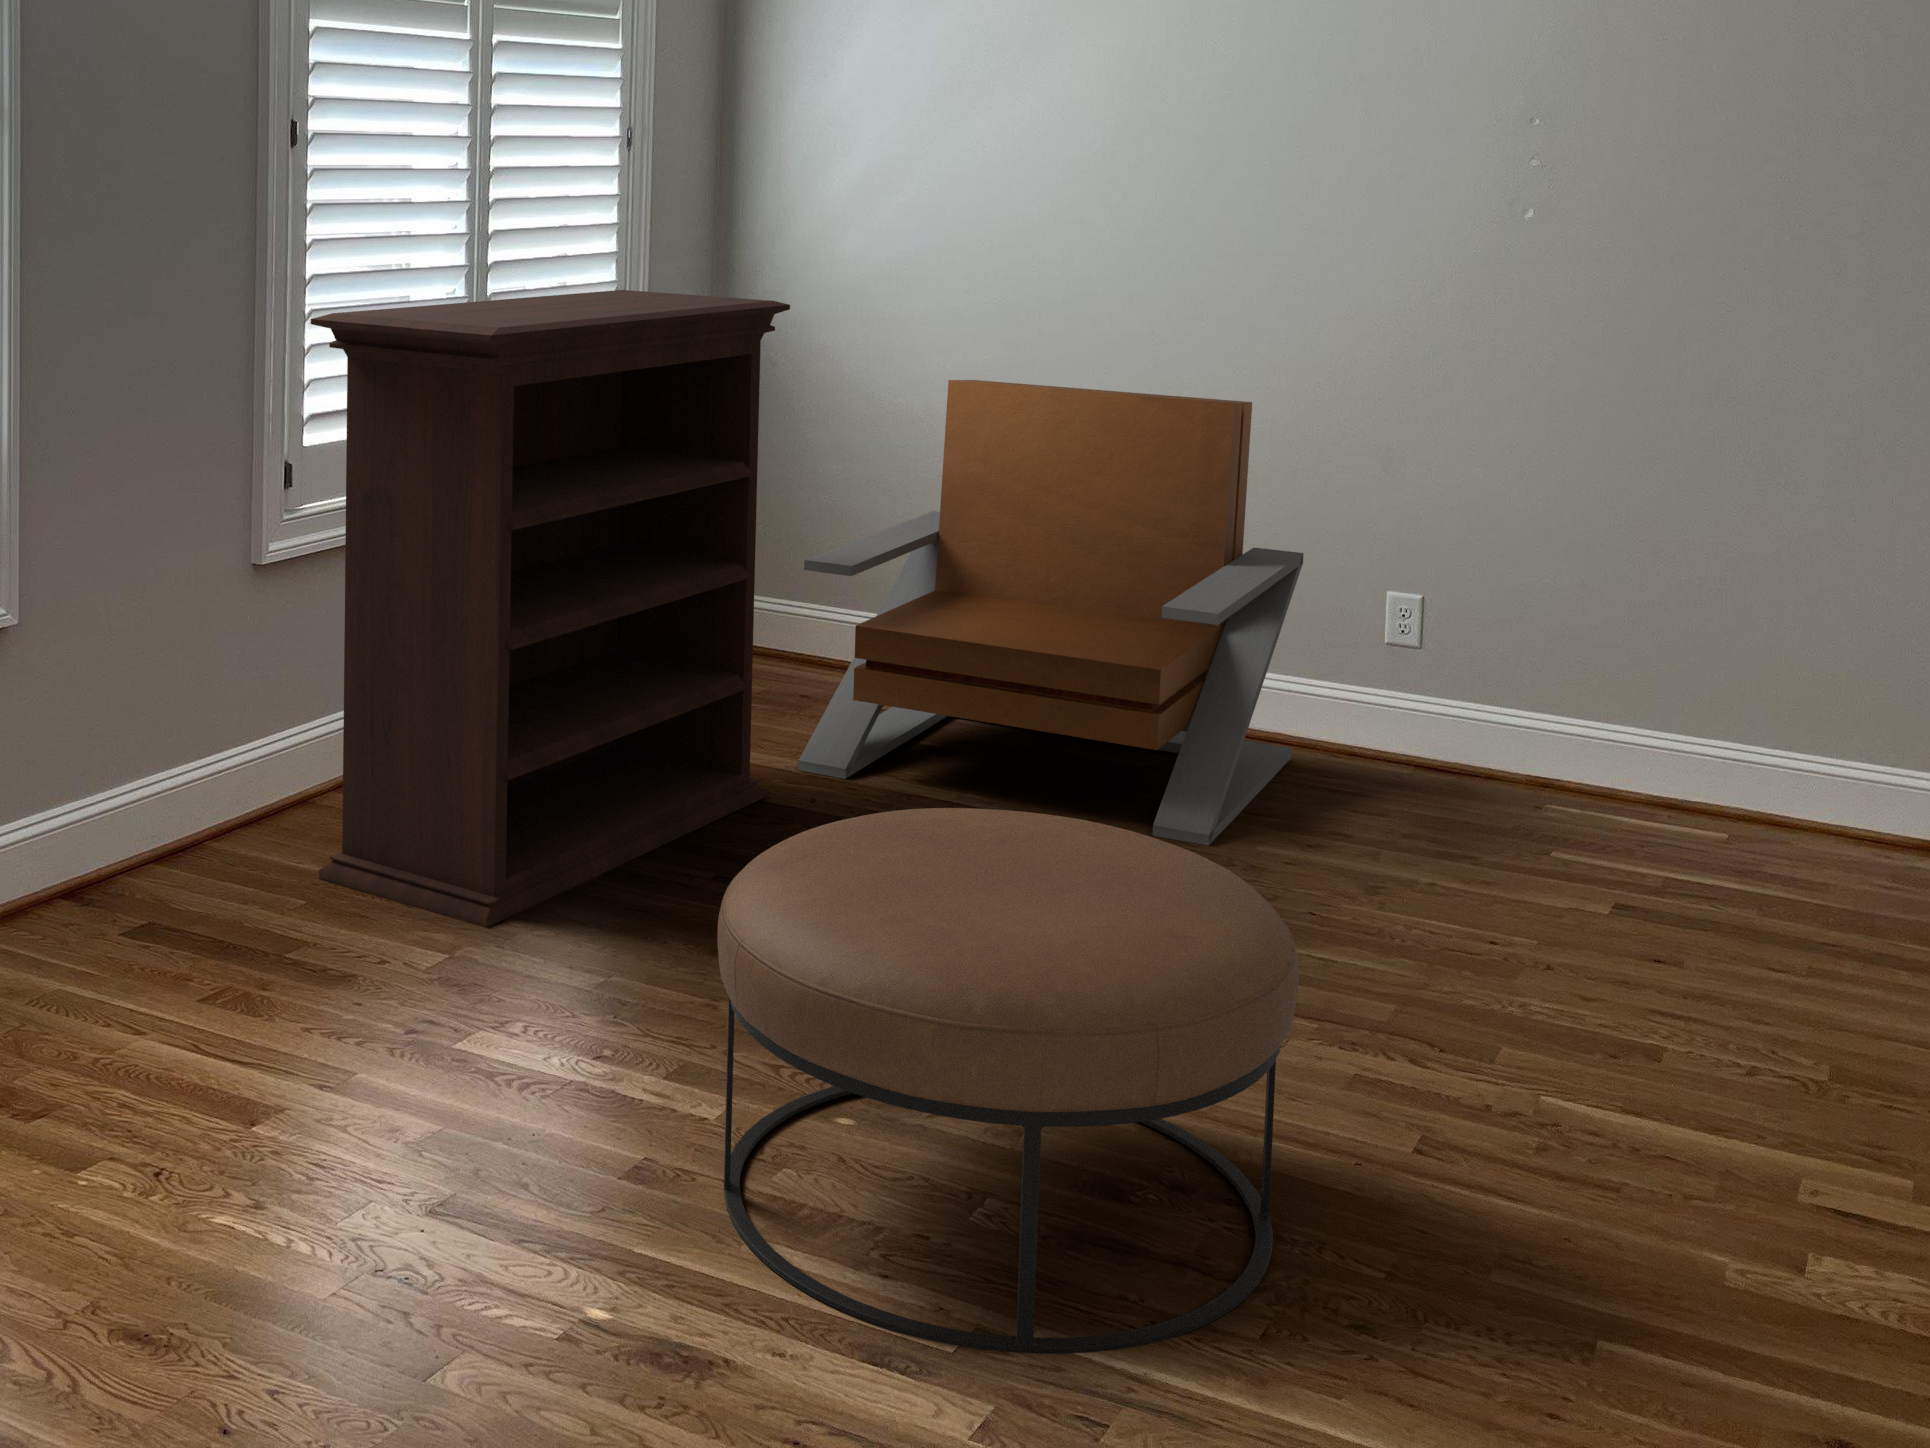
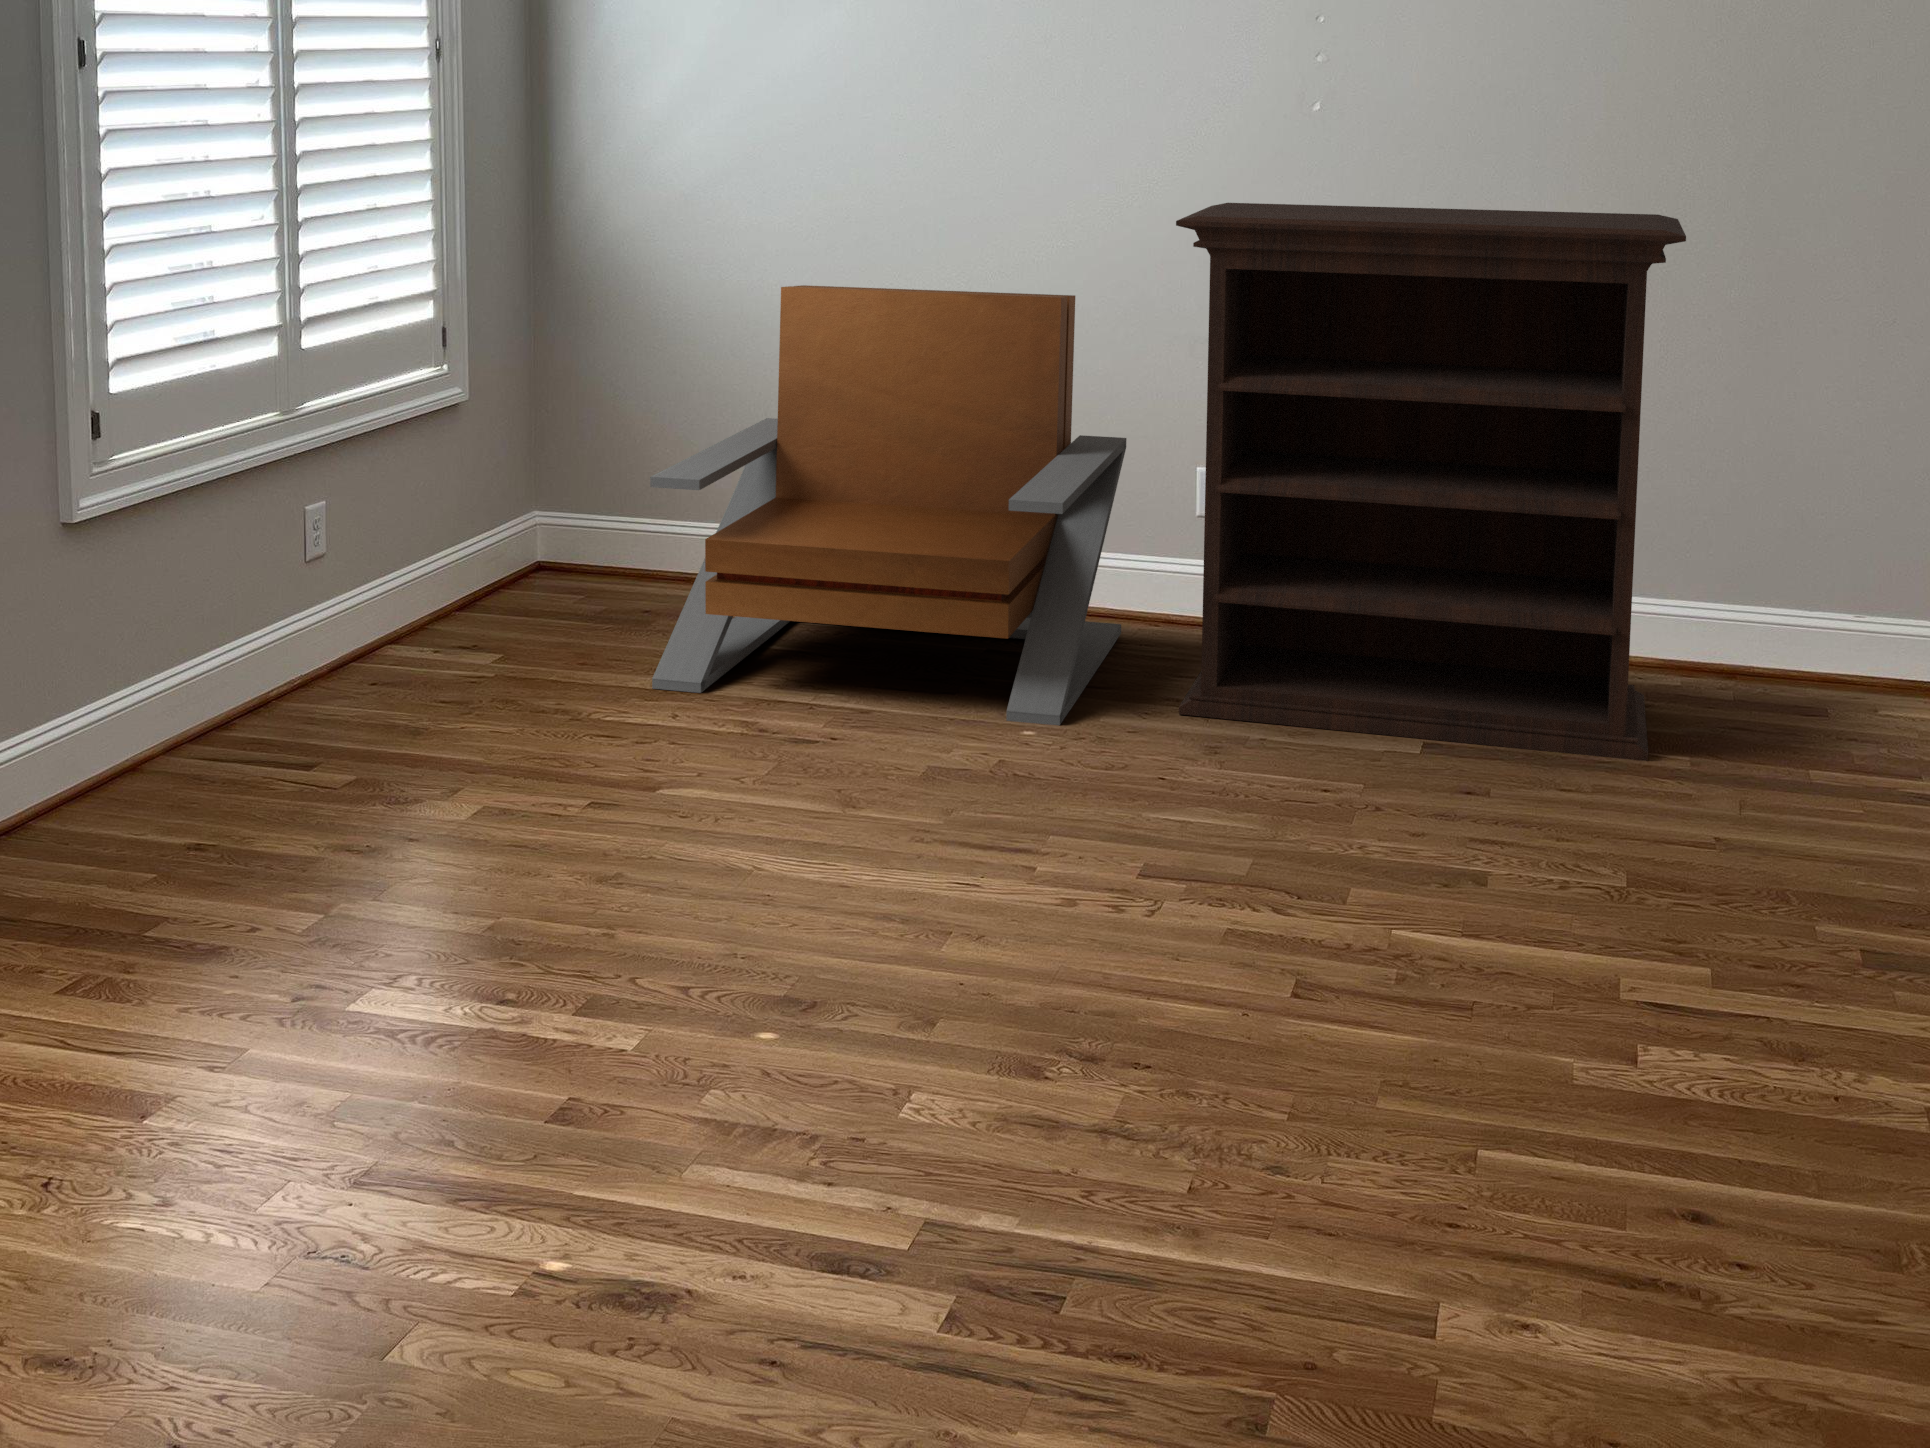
bookshelf: present [311,290,790,927] -> present [1176,203,1686,761]
ottoman: present [717,808,1299,1354] -> none [639,716,1201,1239]

